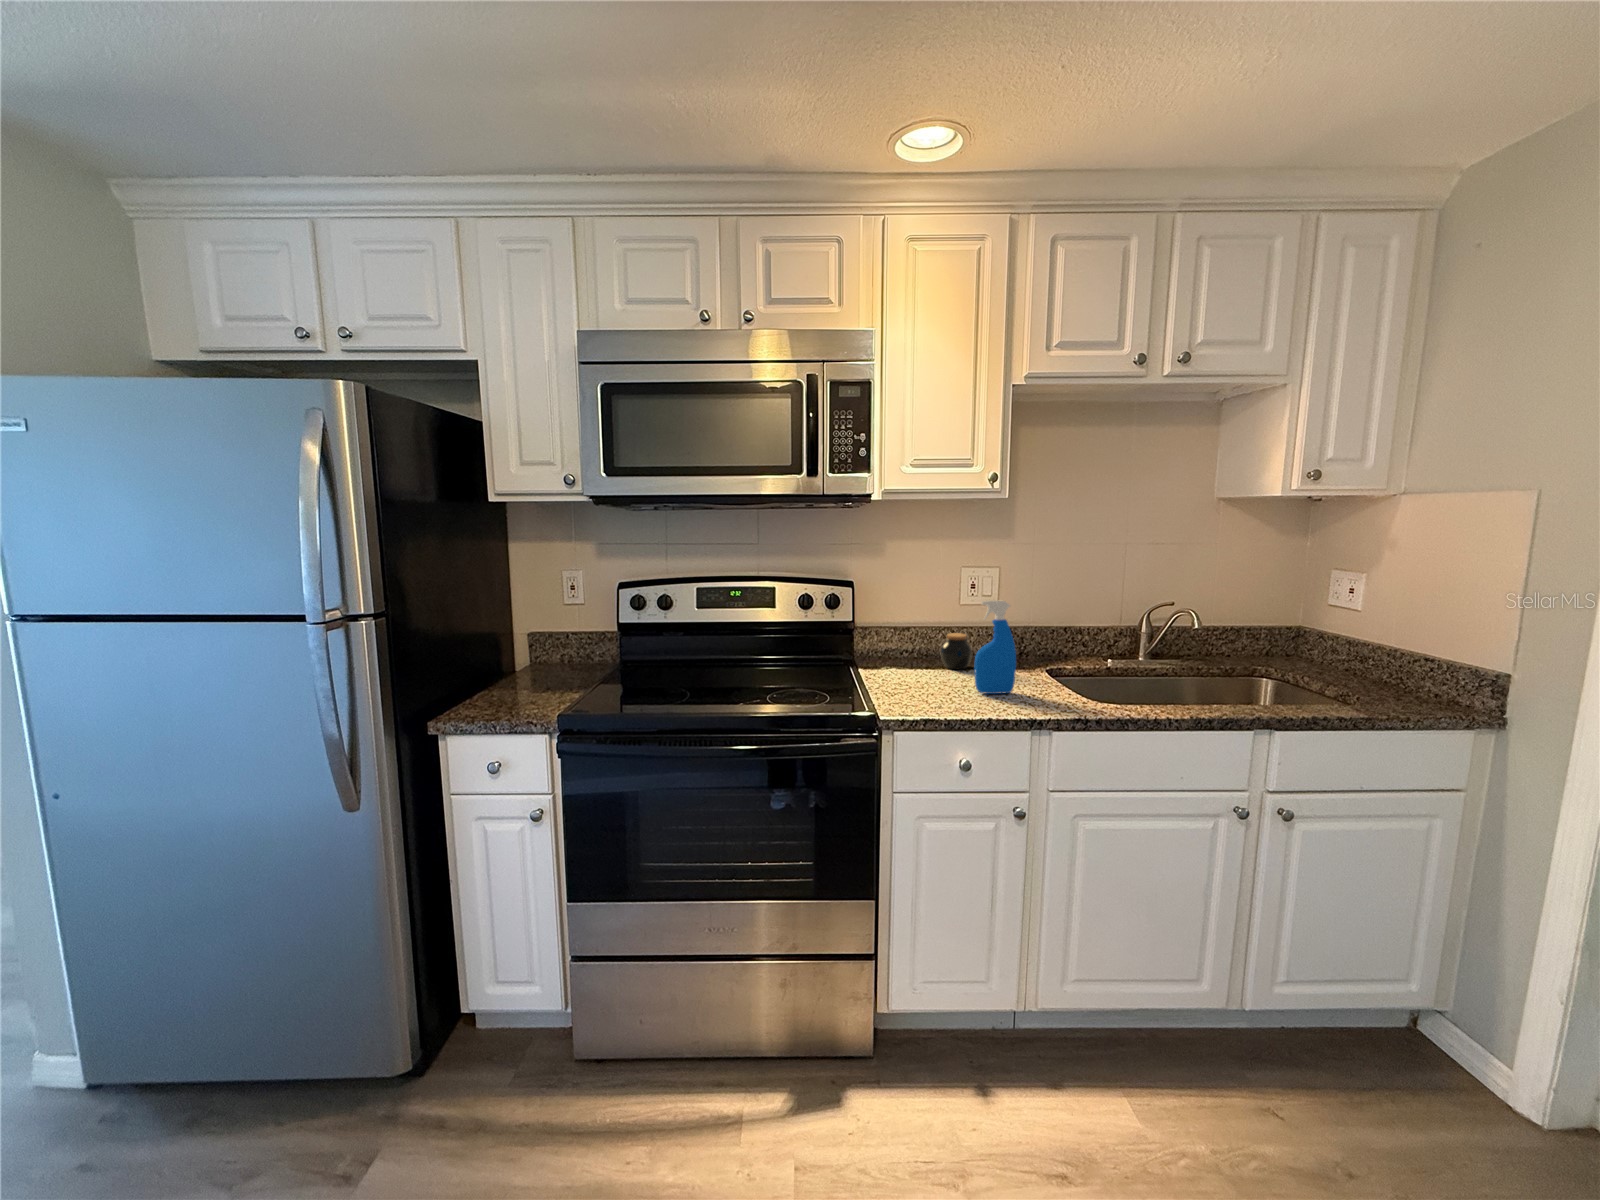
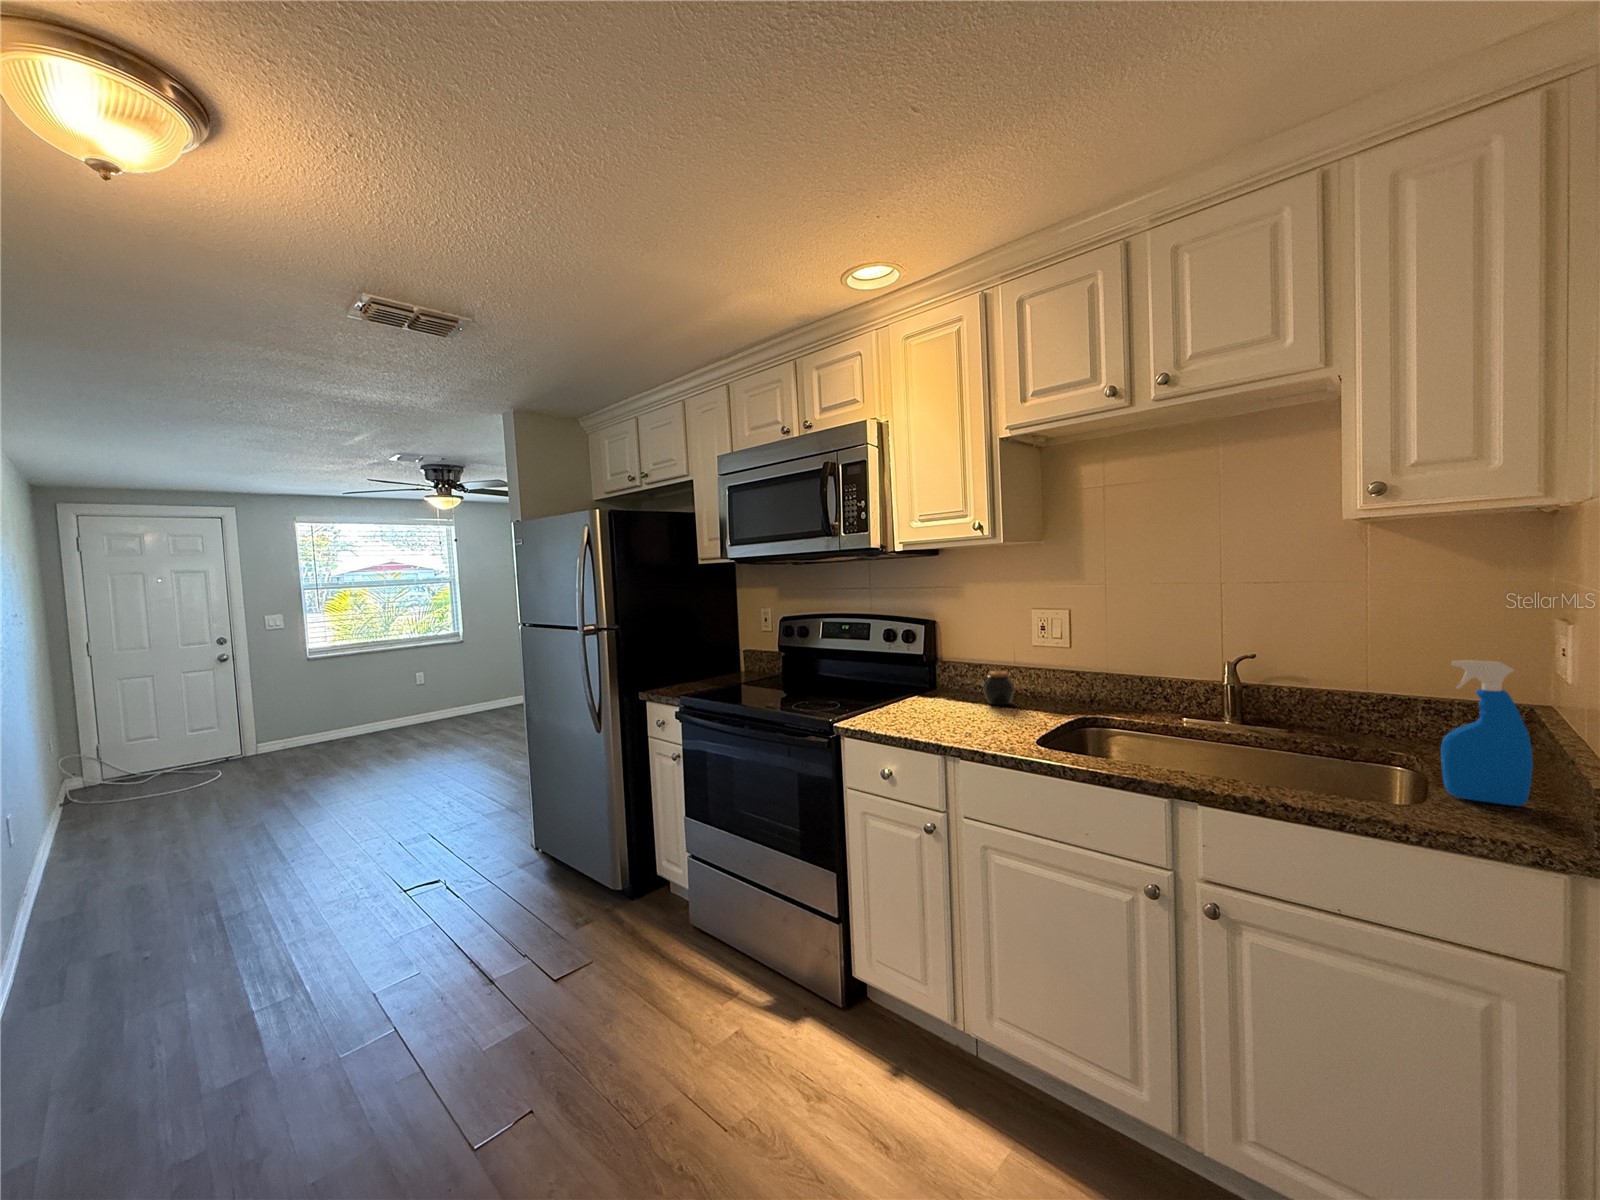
spray bottle: present [975,600,1016,694] -> present [1441,660,1533,806]

